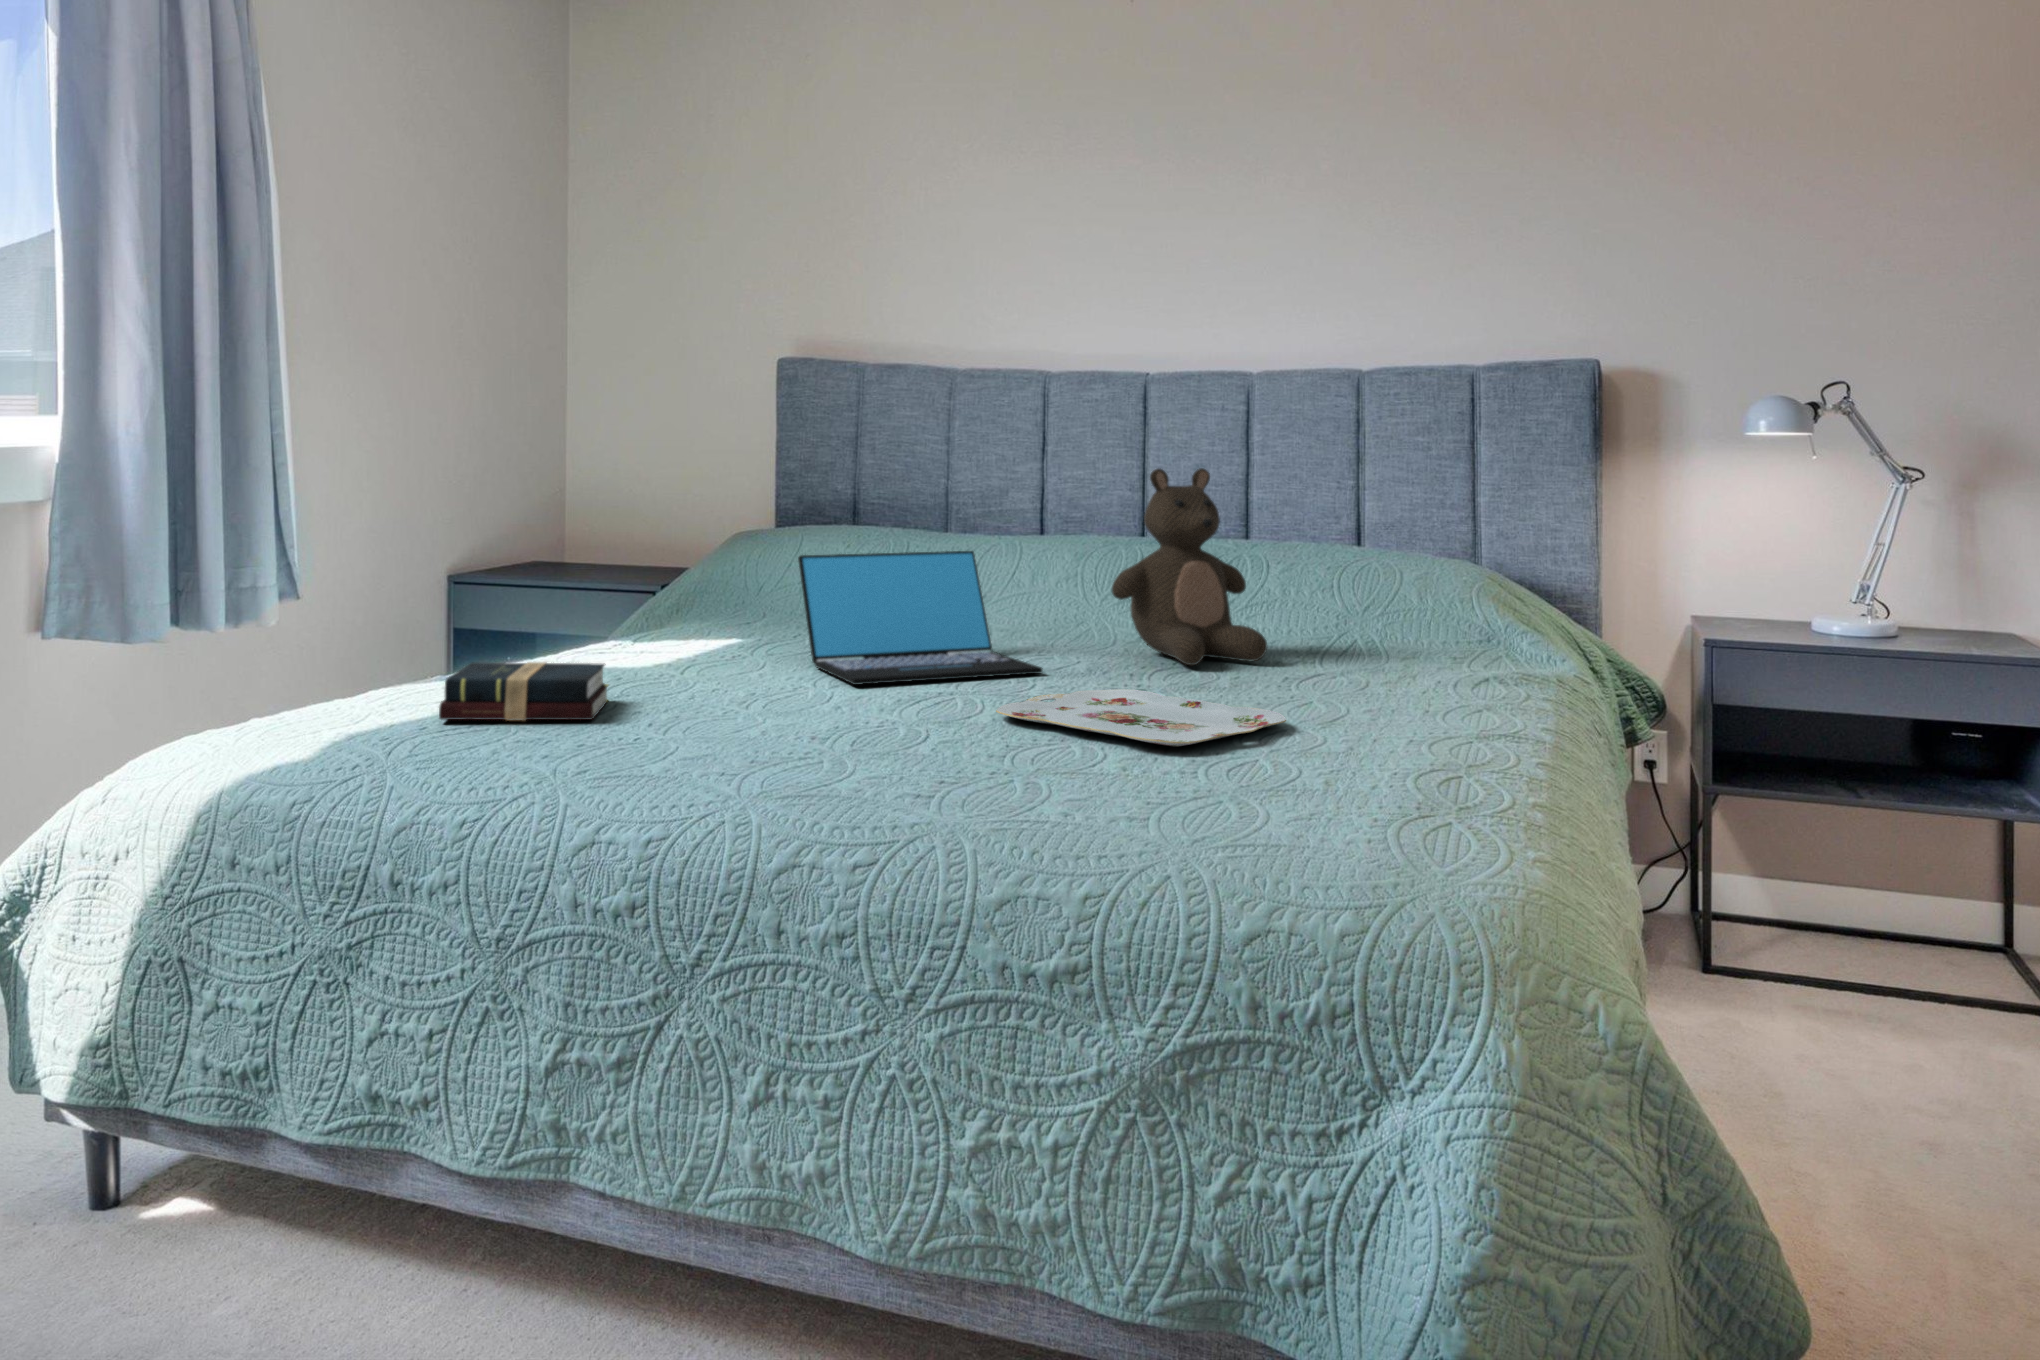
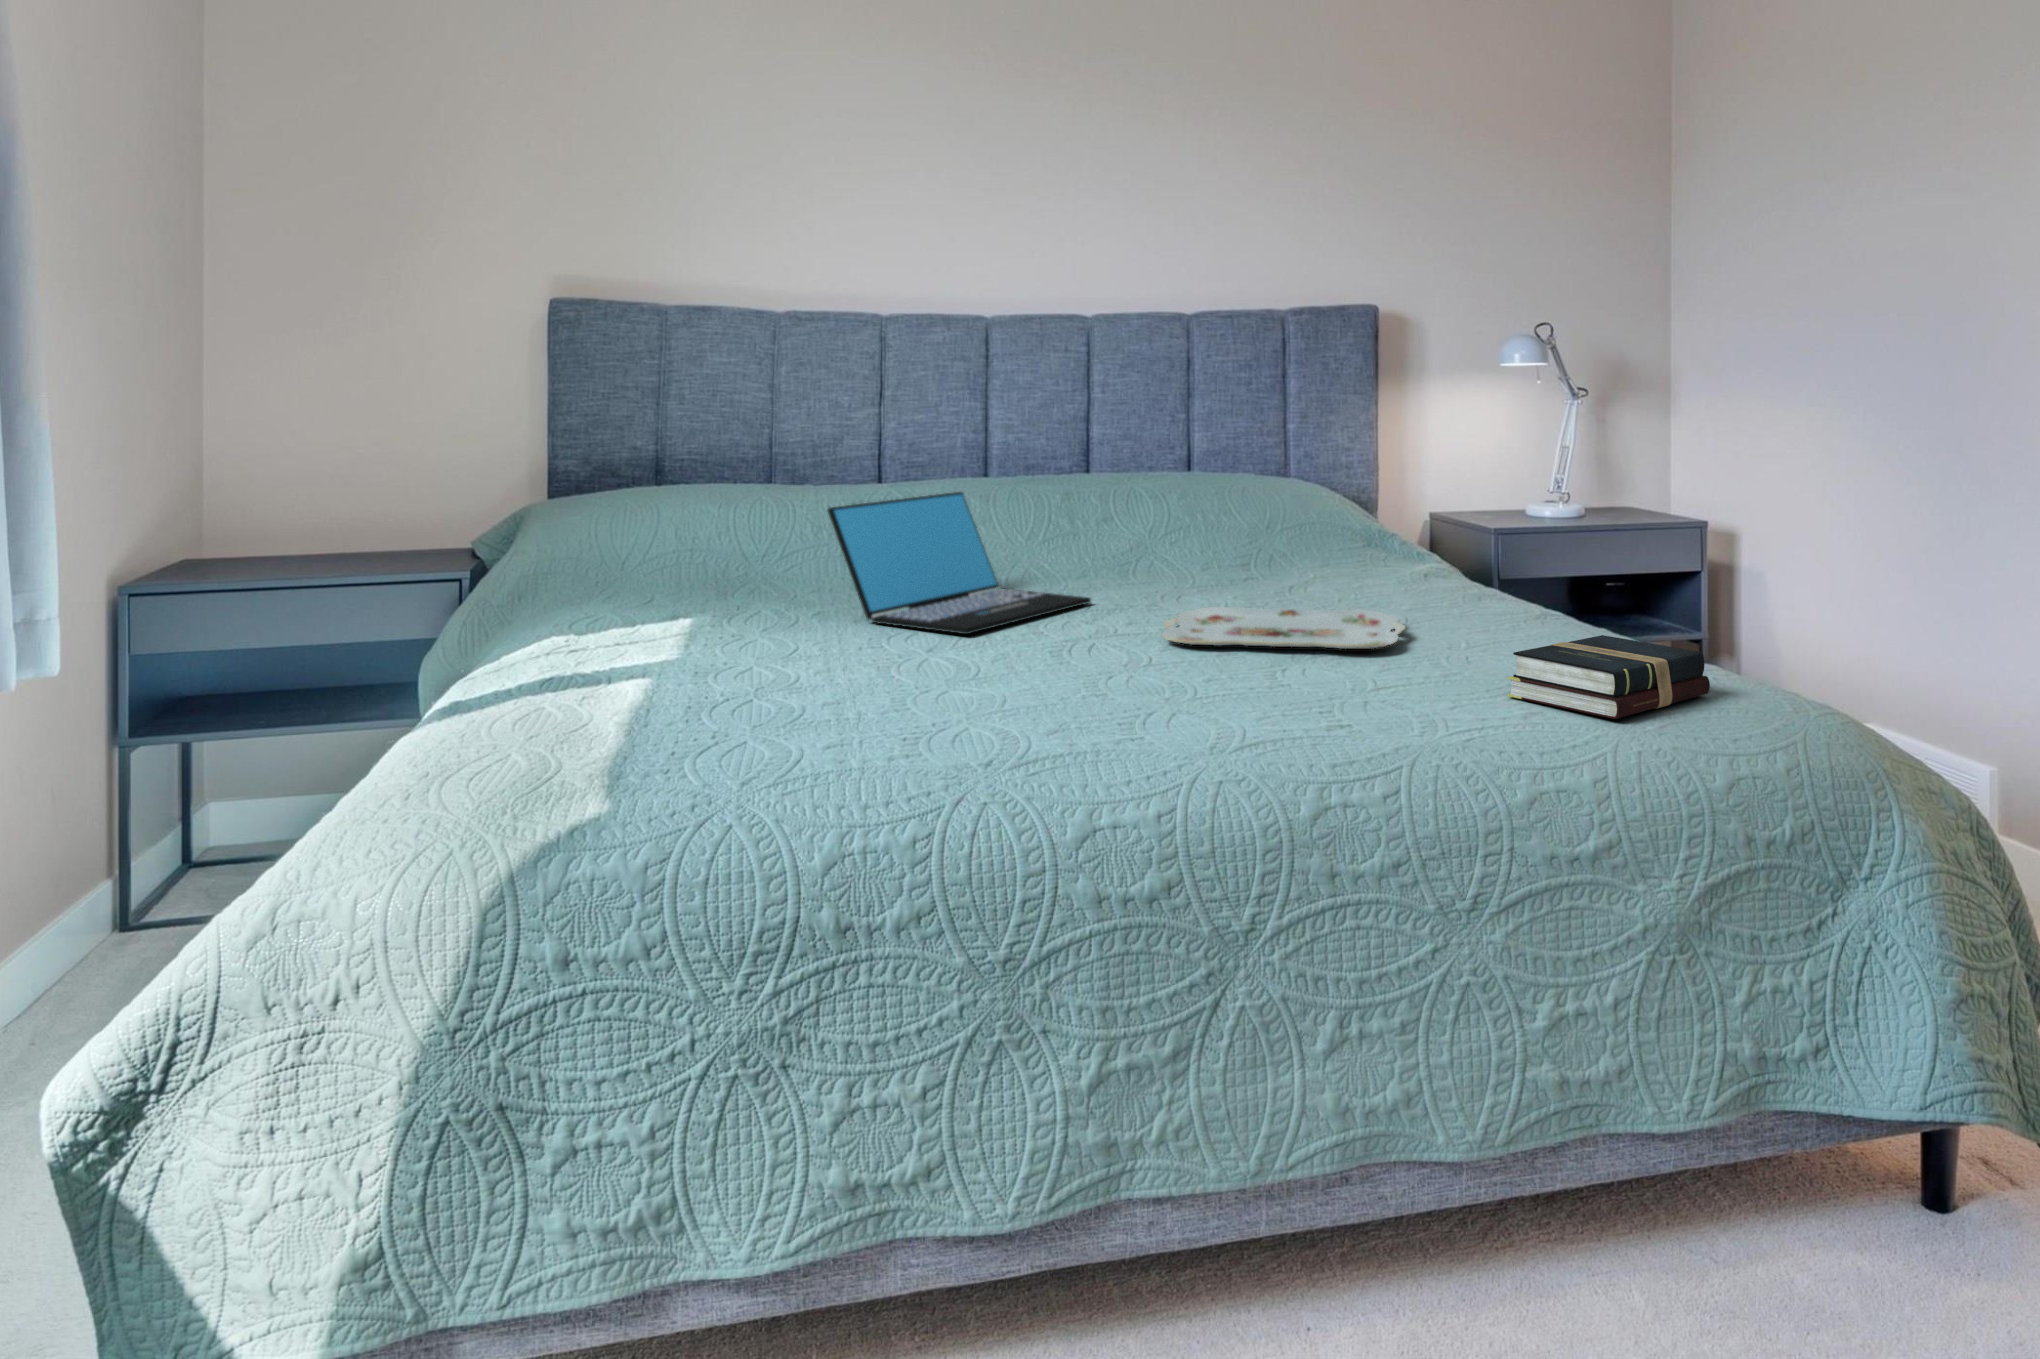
stuffed bear: present [1112,468,1267,665] -> none [1101,404,1232,582]
hardback book: present [439,662,608,721] -> present [1507,635,1710,719]

